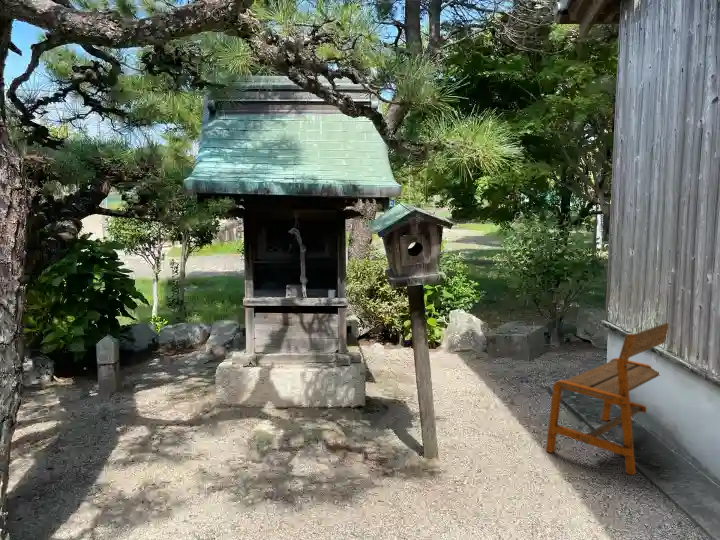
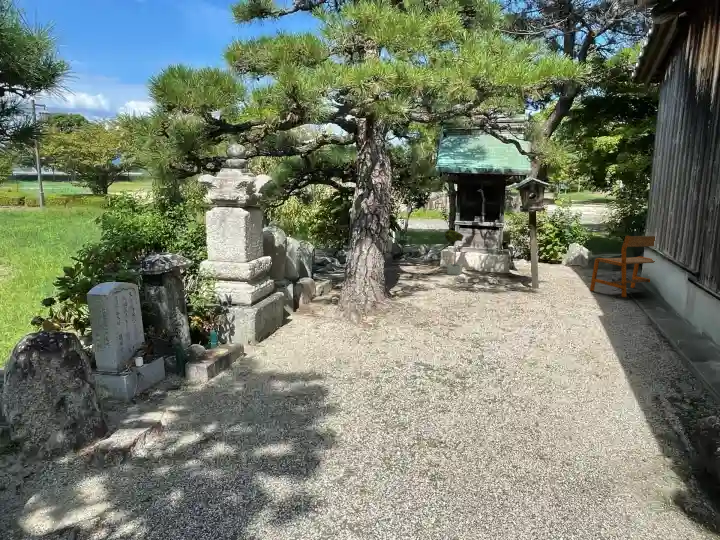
potted tree: none [221,321,266,422] -> present [445,229,464,275]

